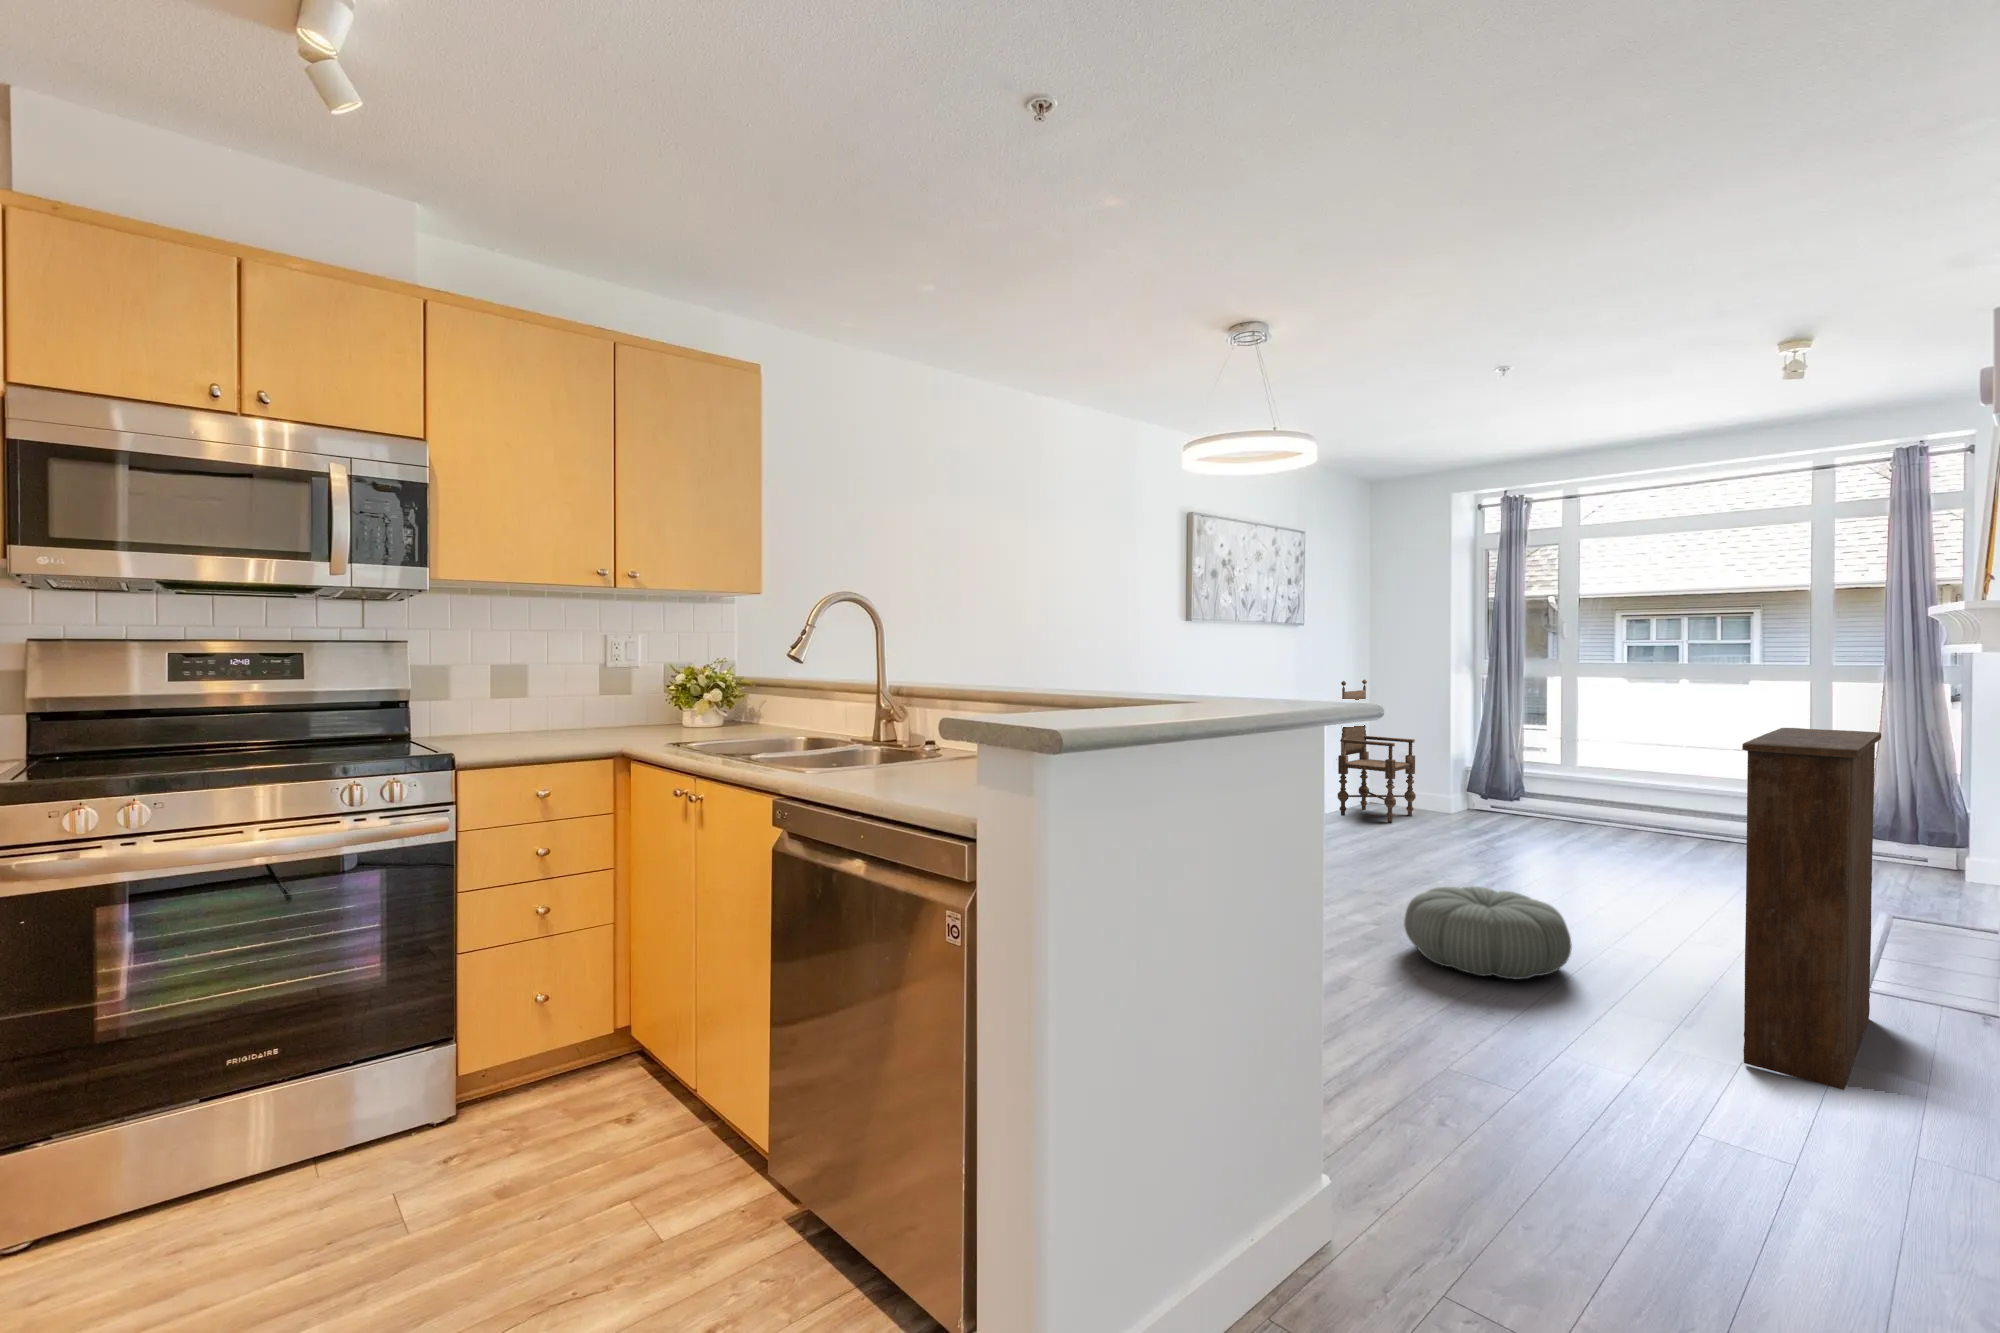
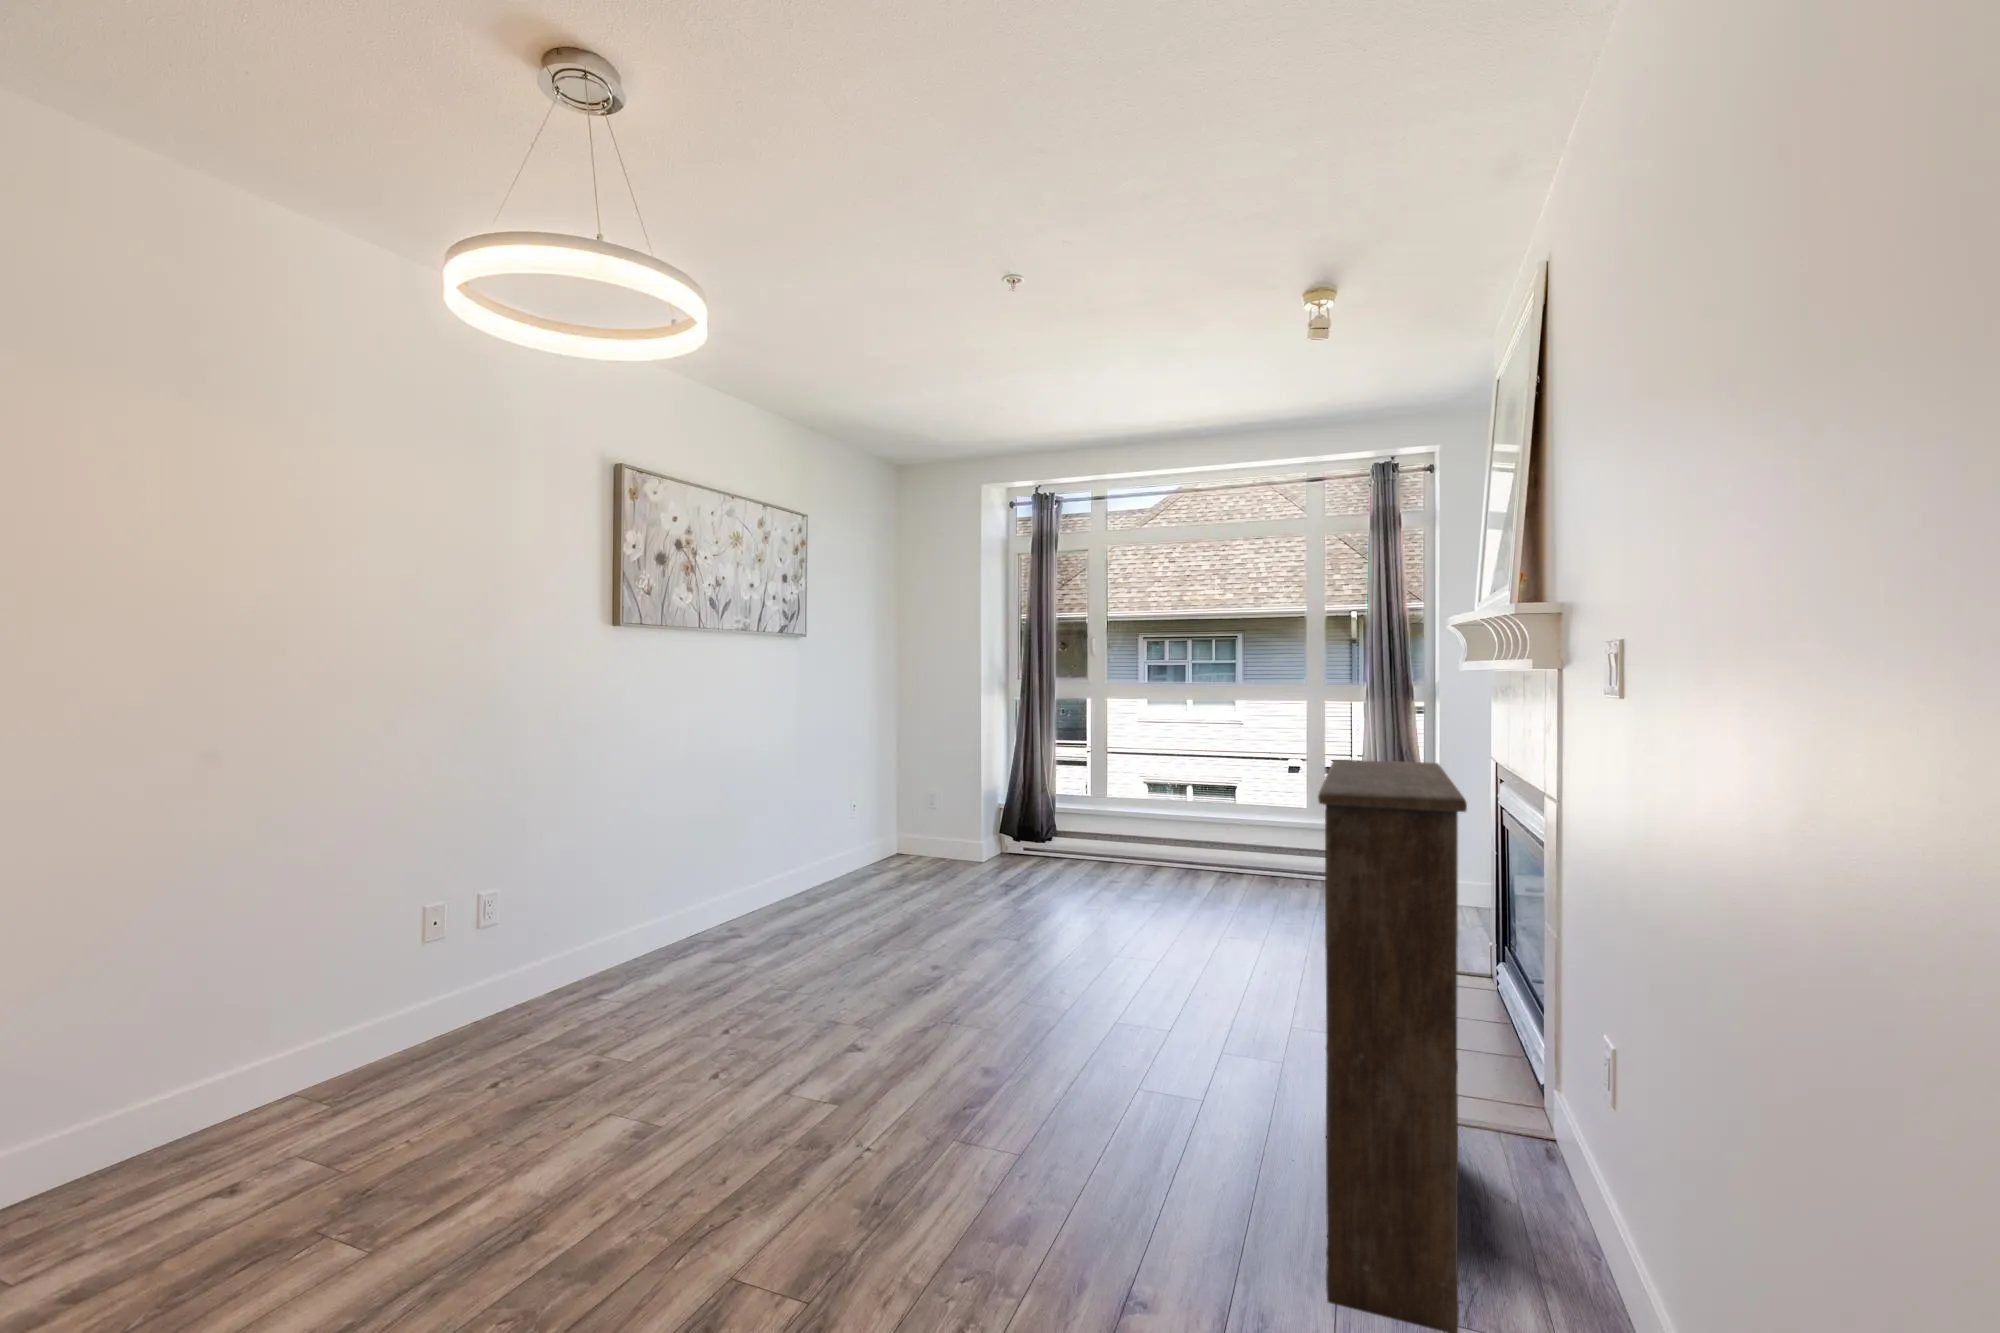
armchair: present [1338,679,1416,822] -> none [850,705,941,881]
pouf: present [1404,886,1572,979] -> none [872,1006,1096,1170]

